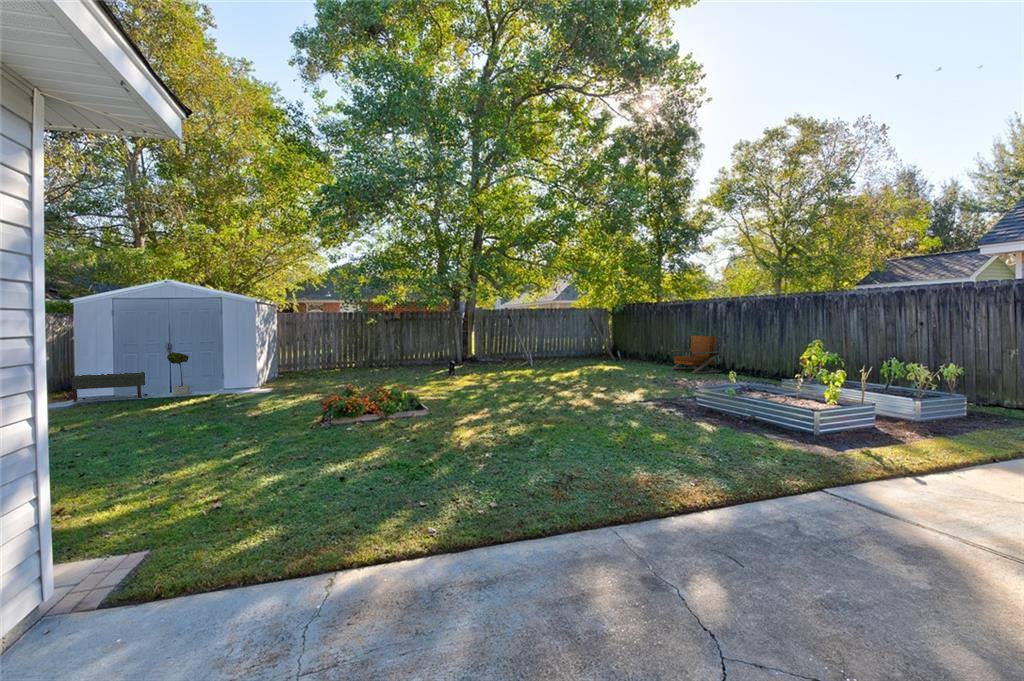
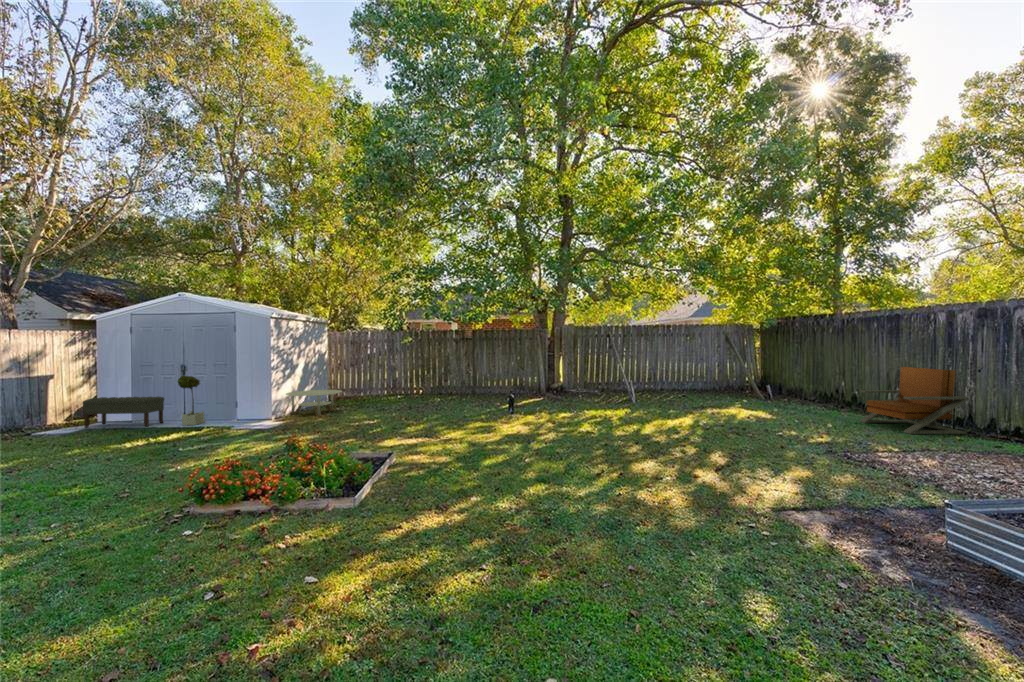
round table: none [257,363,306,385] -> present [286,390,342,417]

